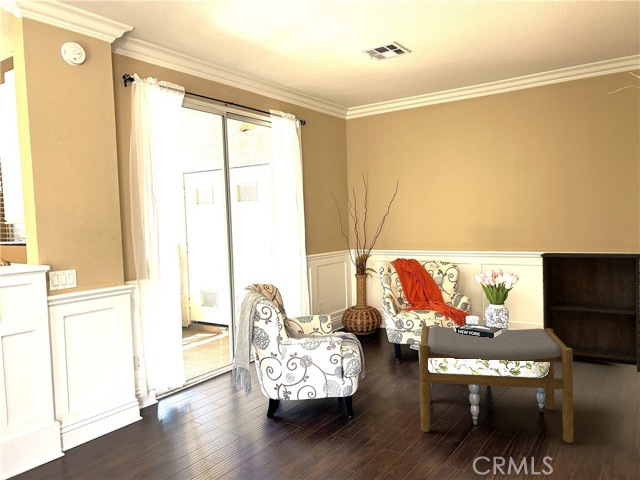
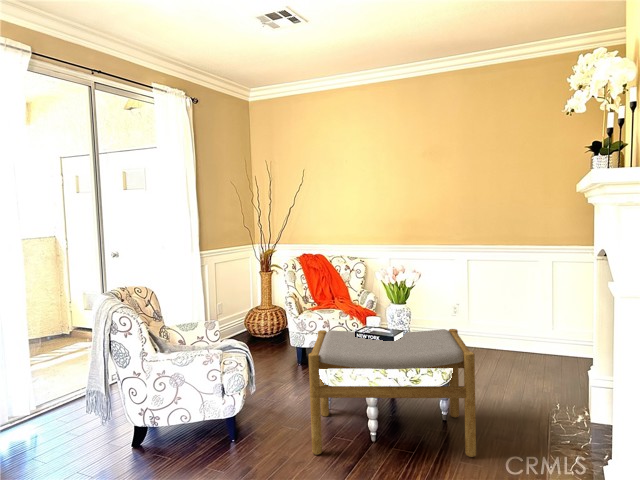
bookshelf: present [540,253,640,372] -> none [449,245,548,368]

